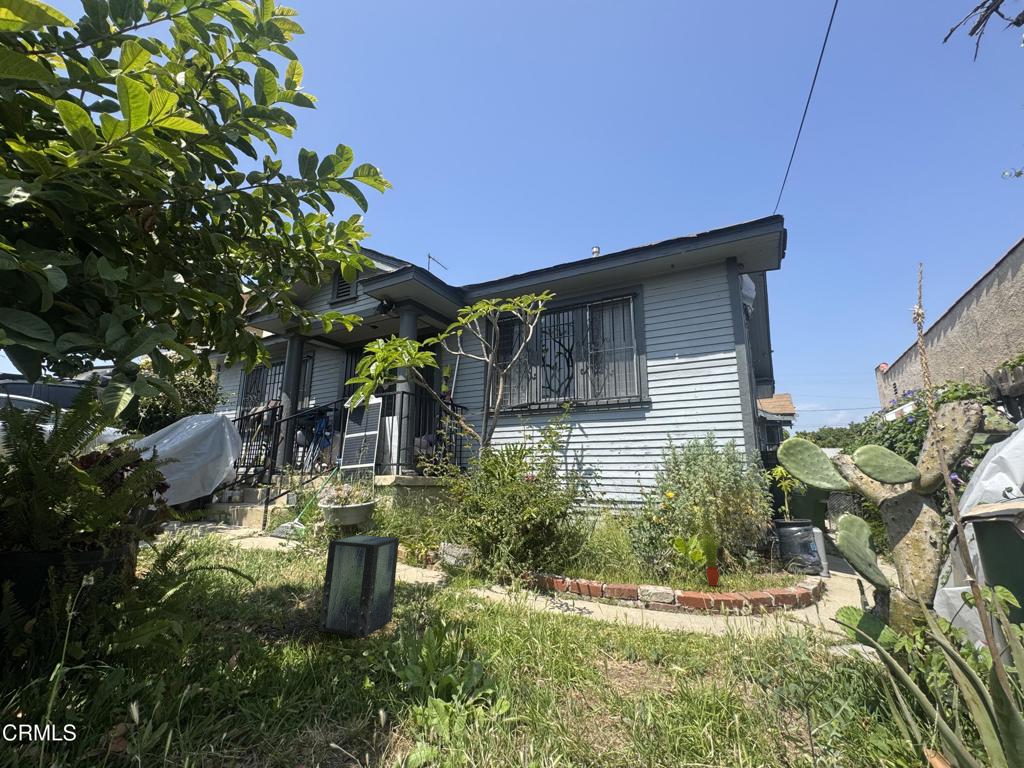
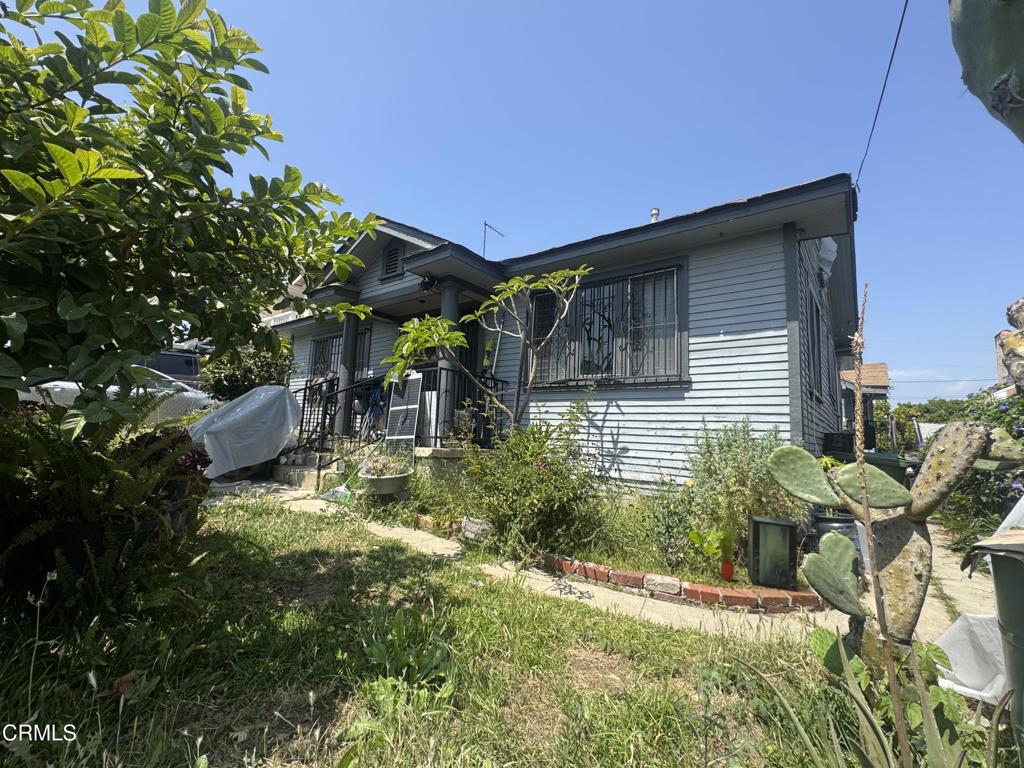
storage box: present [319,535,399,638] -> present [748,515,797,592]

